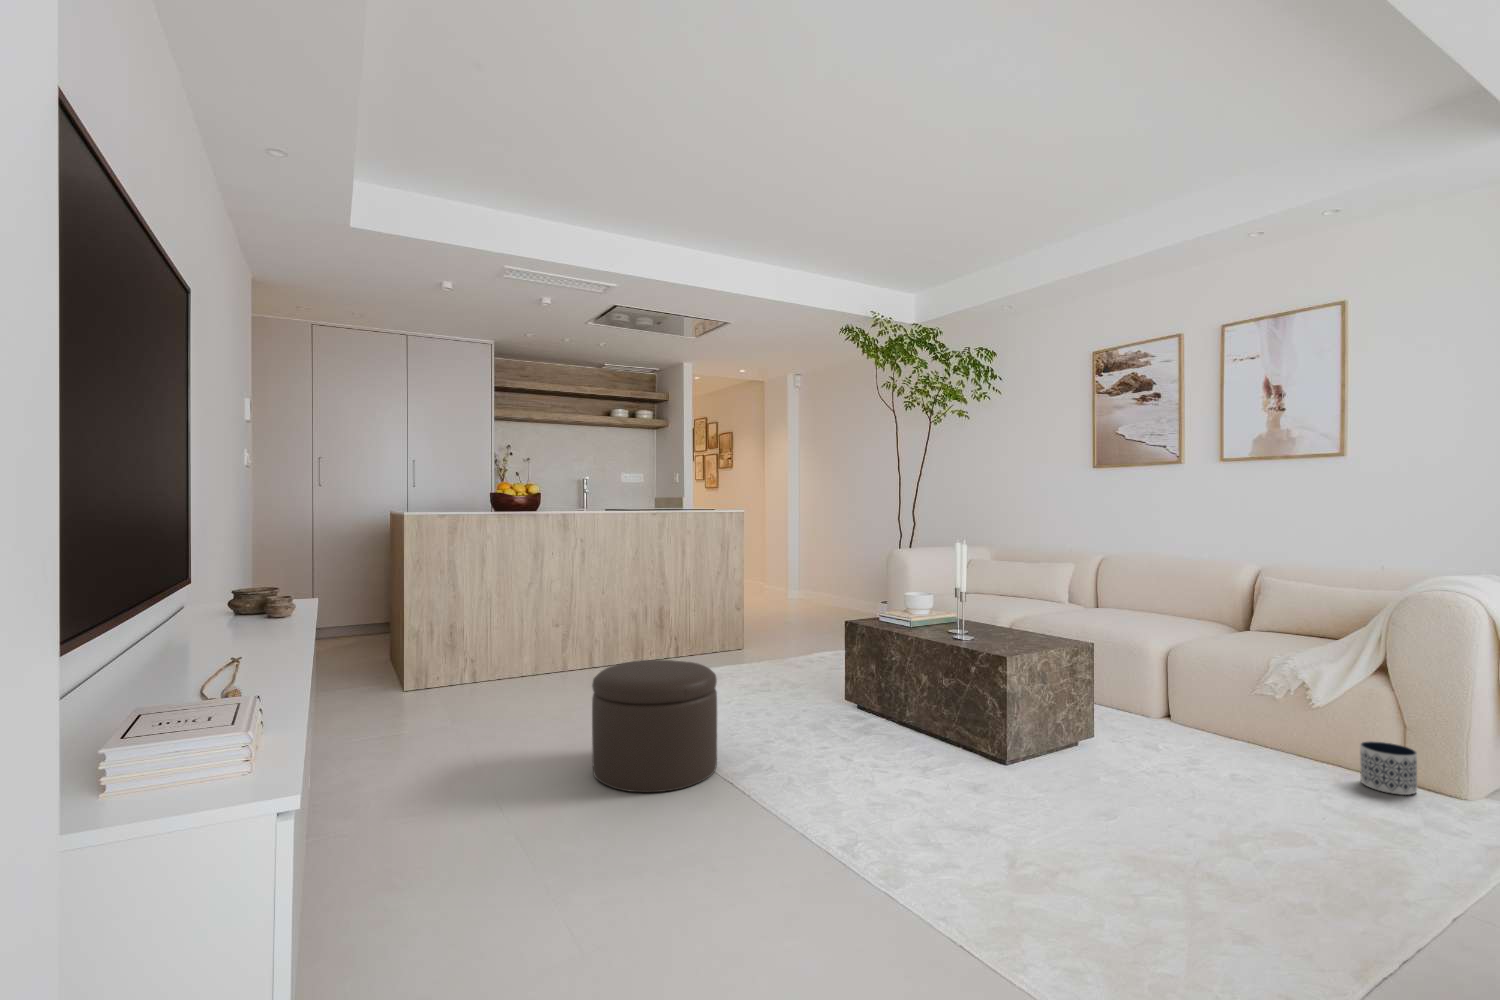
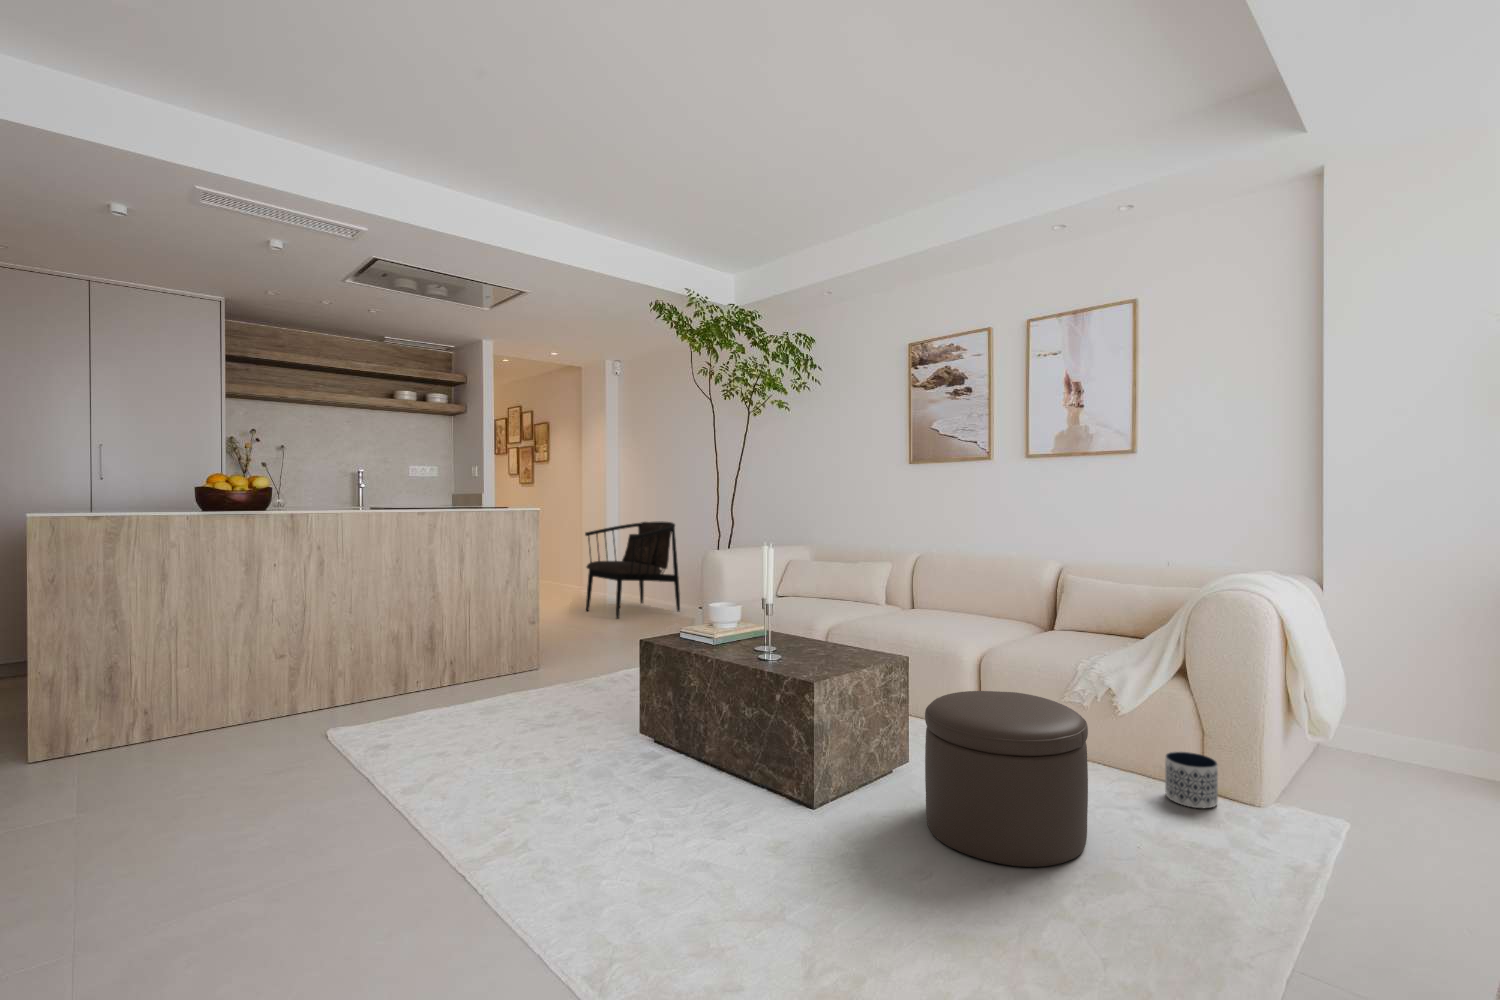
armchair: none [773,526,861,614] -> present [585,521,680,619]
ottoman: present [592,660,717,792] -> present [925,691,1088,867]

